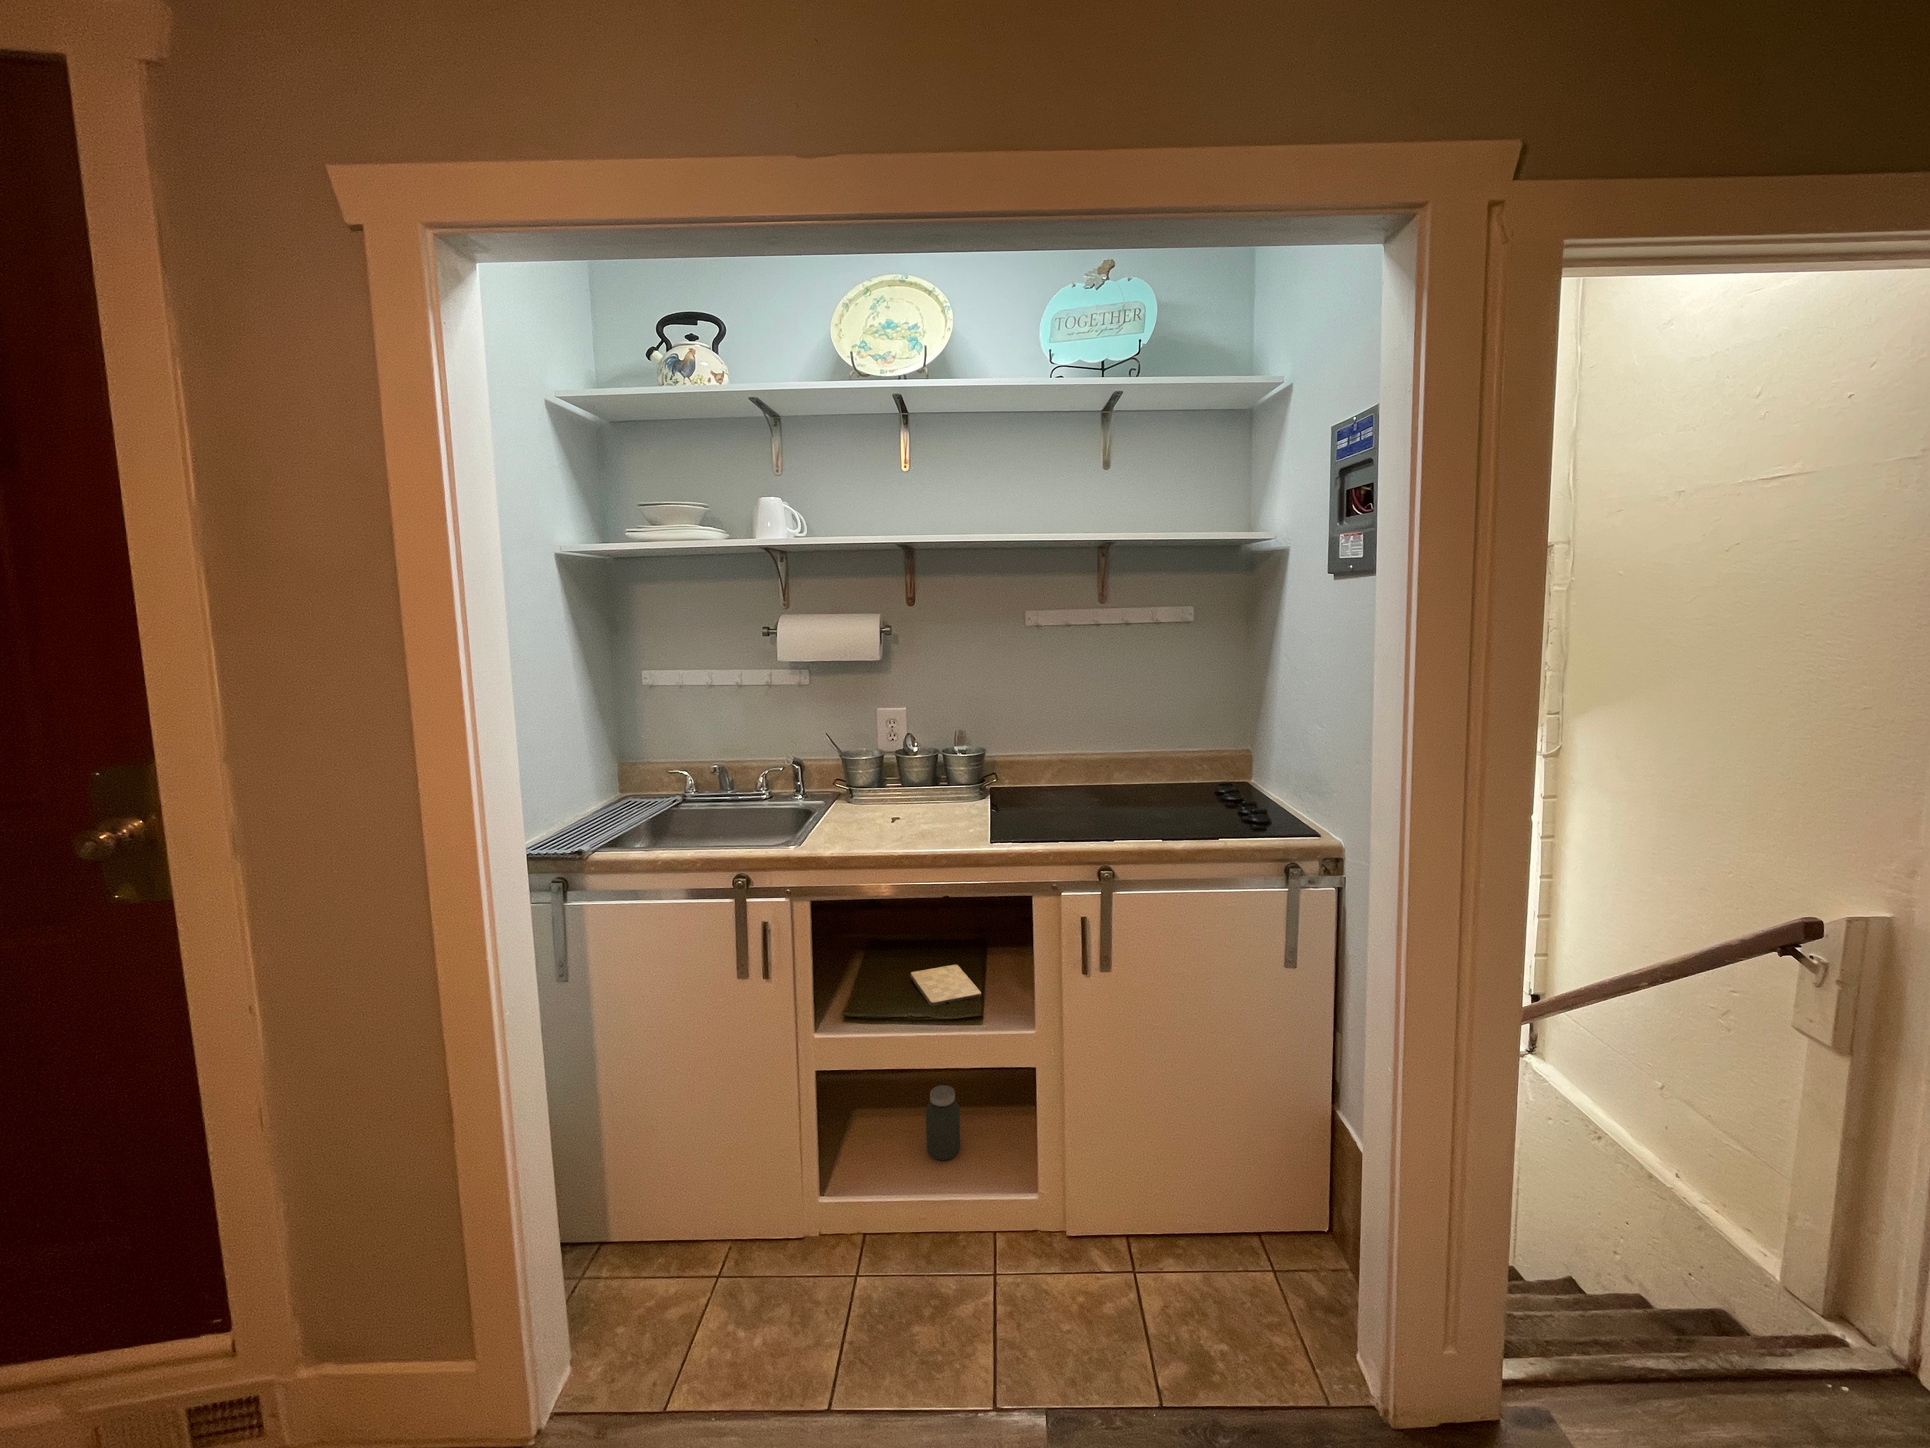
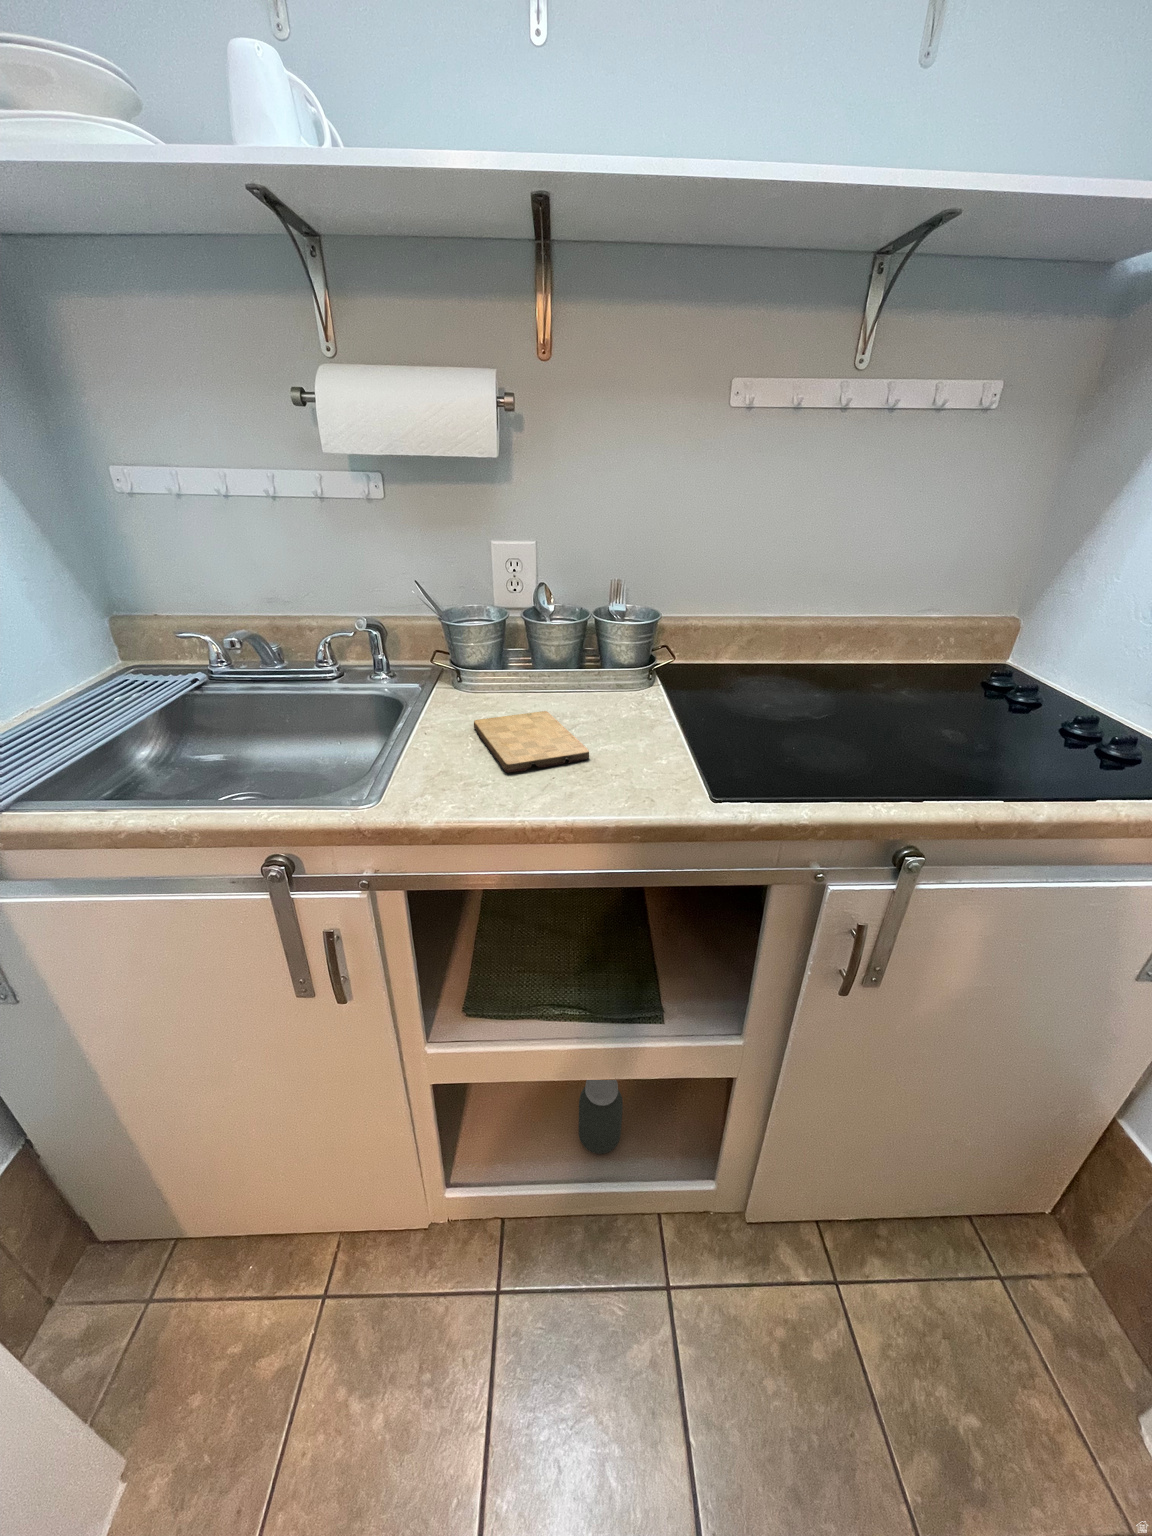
cutting board: present [910,965,981,1006] -> present [474,711,589,773]

